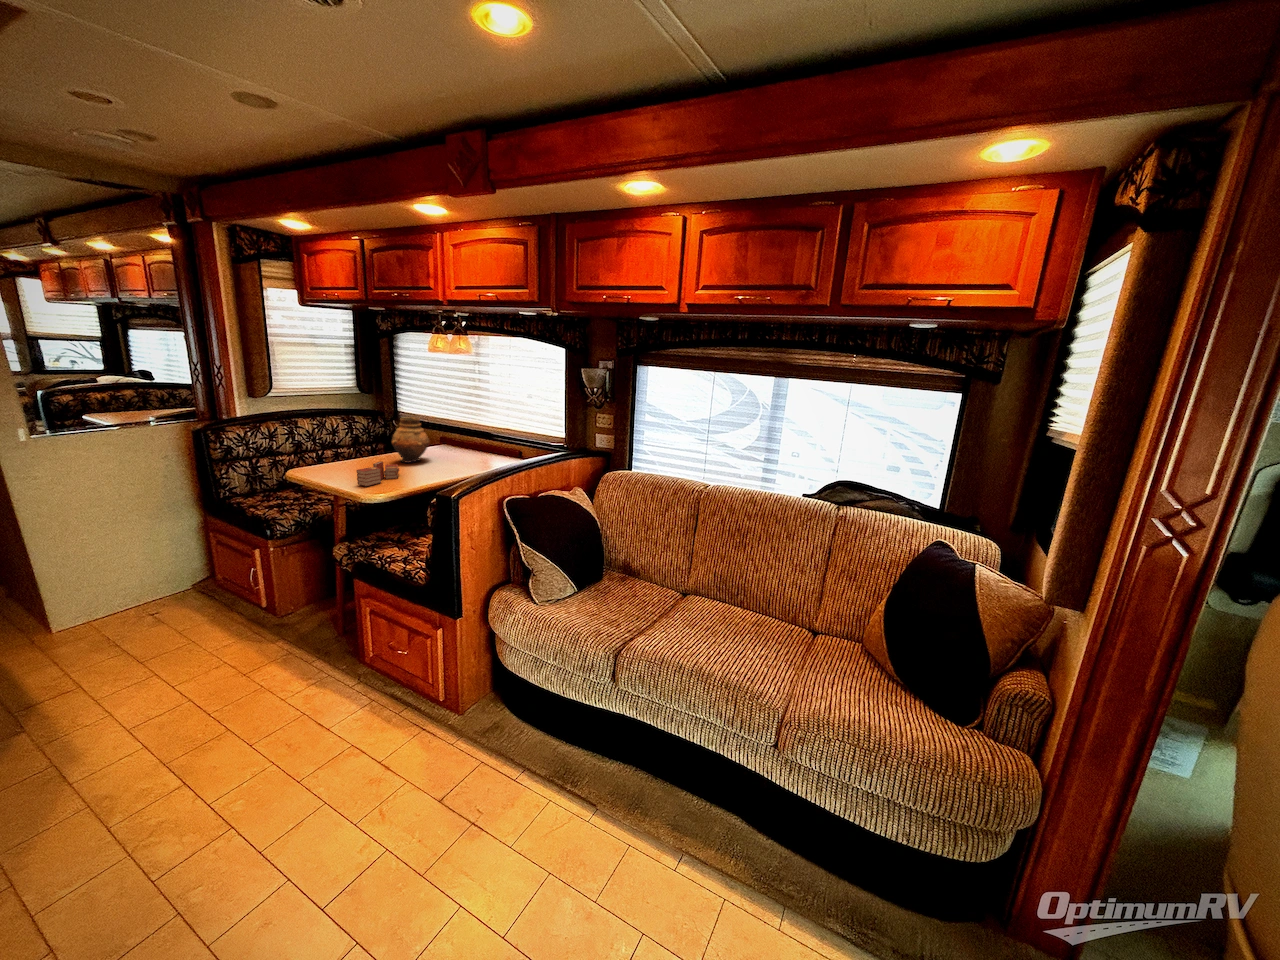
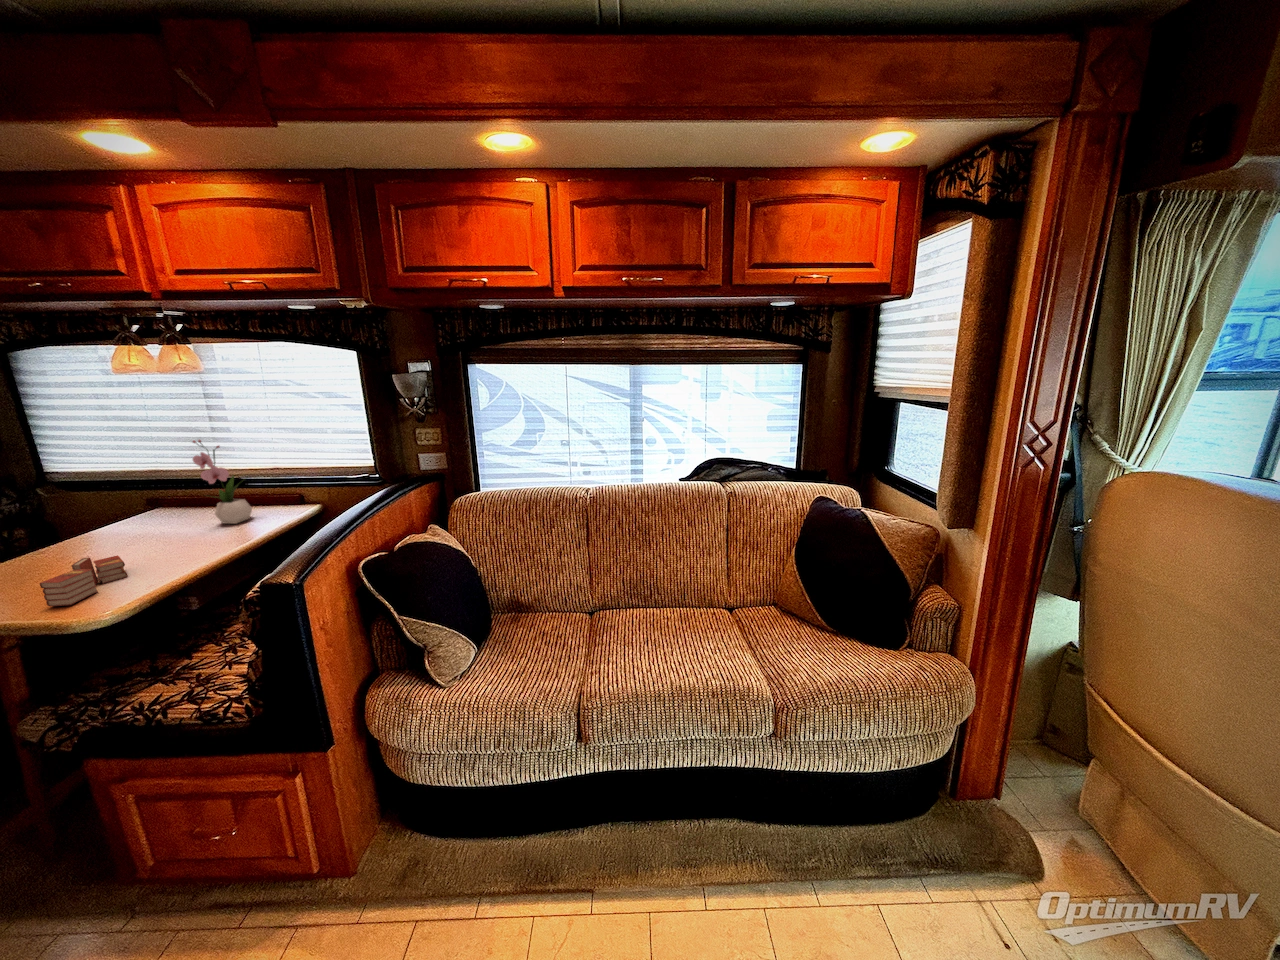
flower arrangement: none [450,400,480,461] -> present [193,440,252,524]
vase: present [392,417,429,463] -> none [85,476,162,550]

